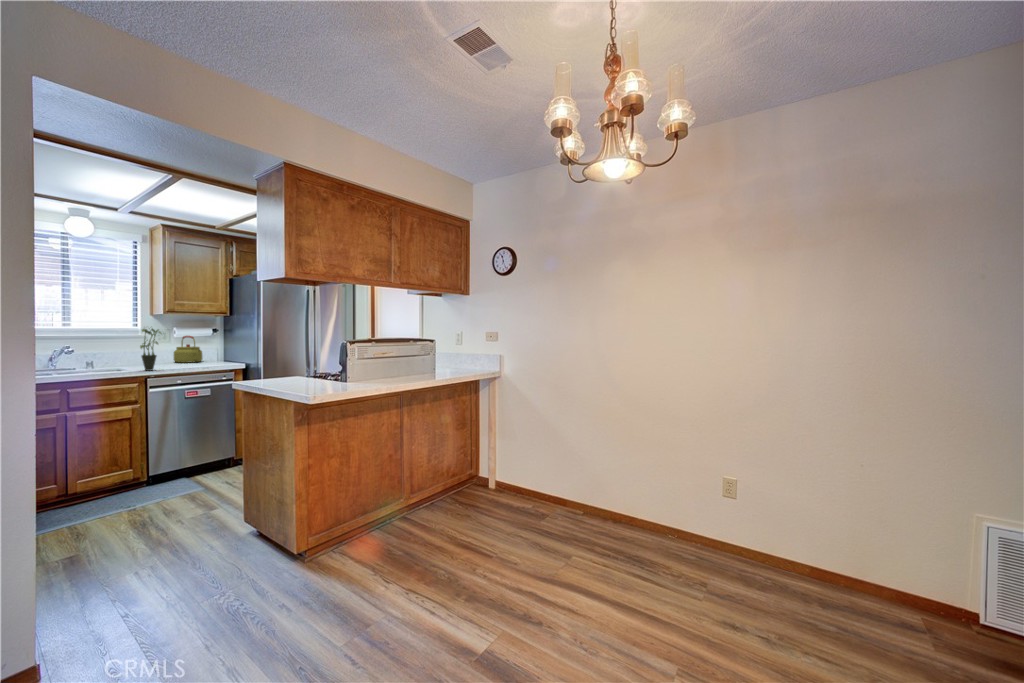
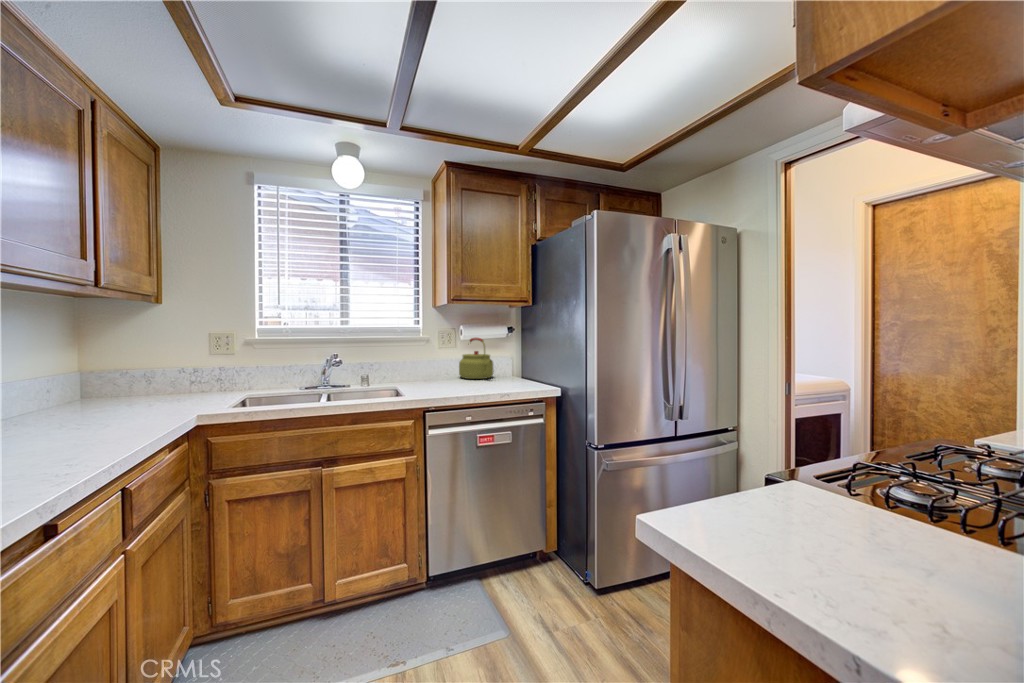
potted plant: present [140,329,161,371] -> none [417,323,446,397]

